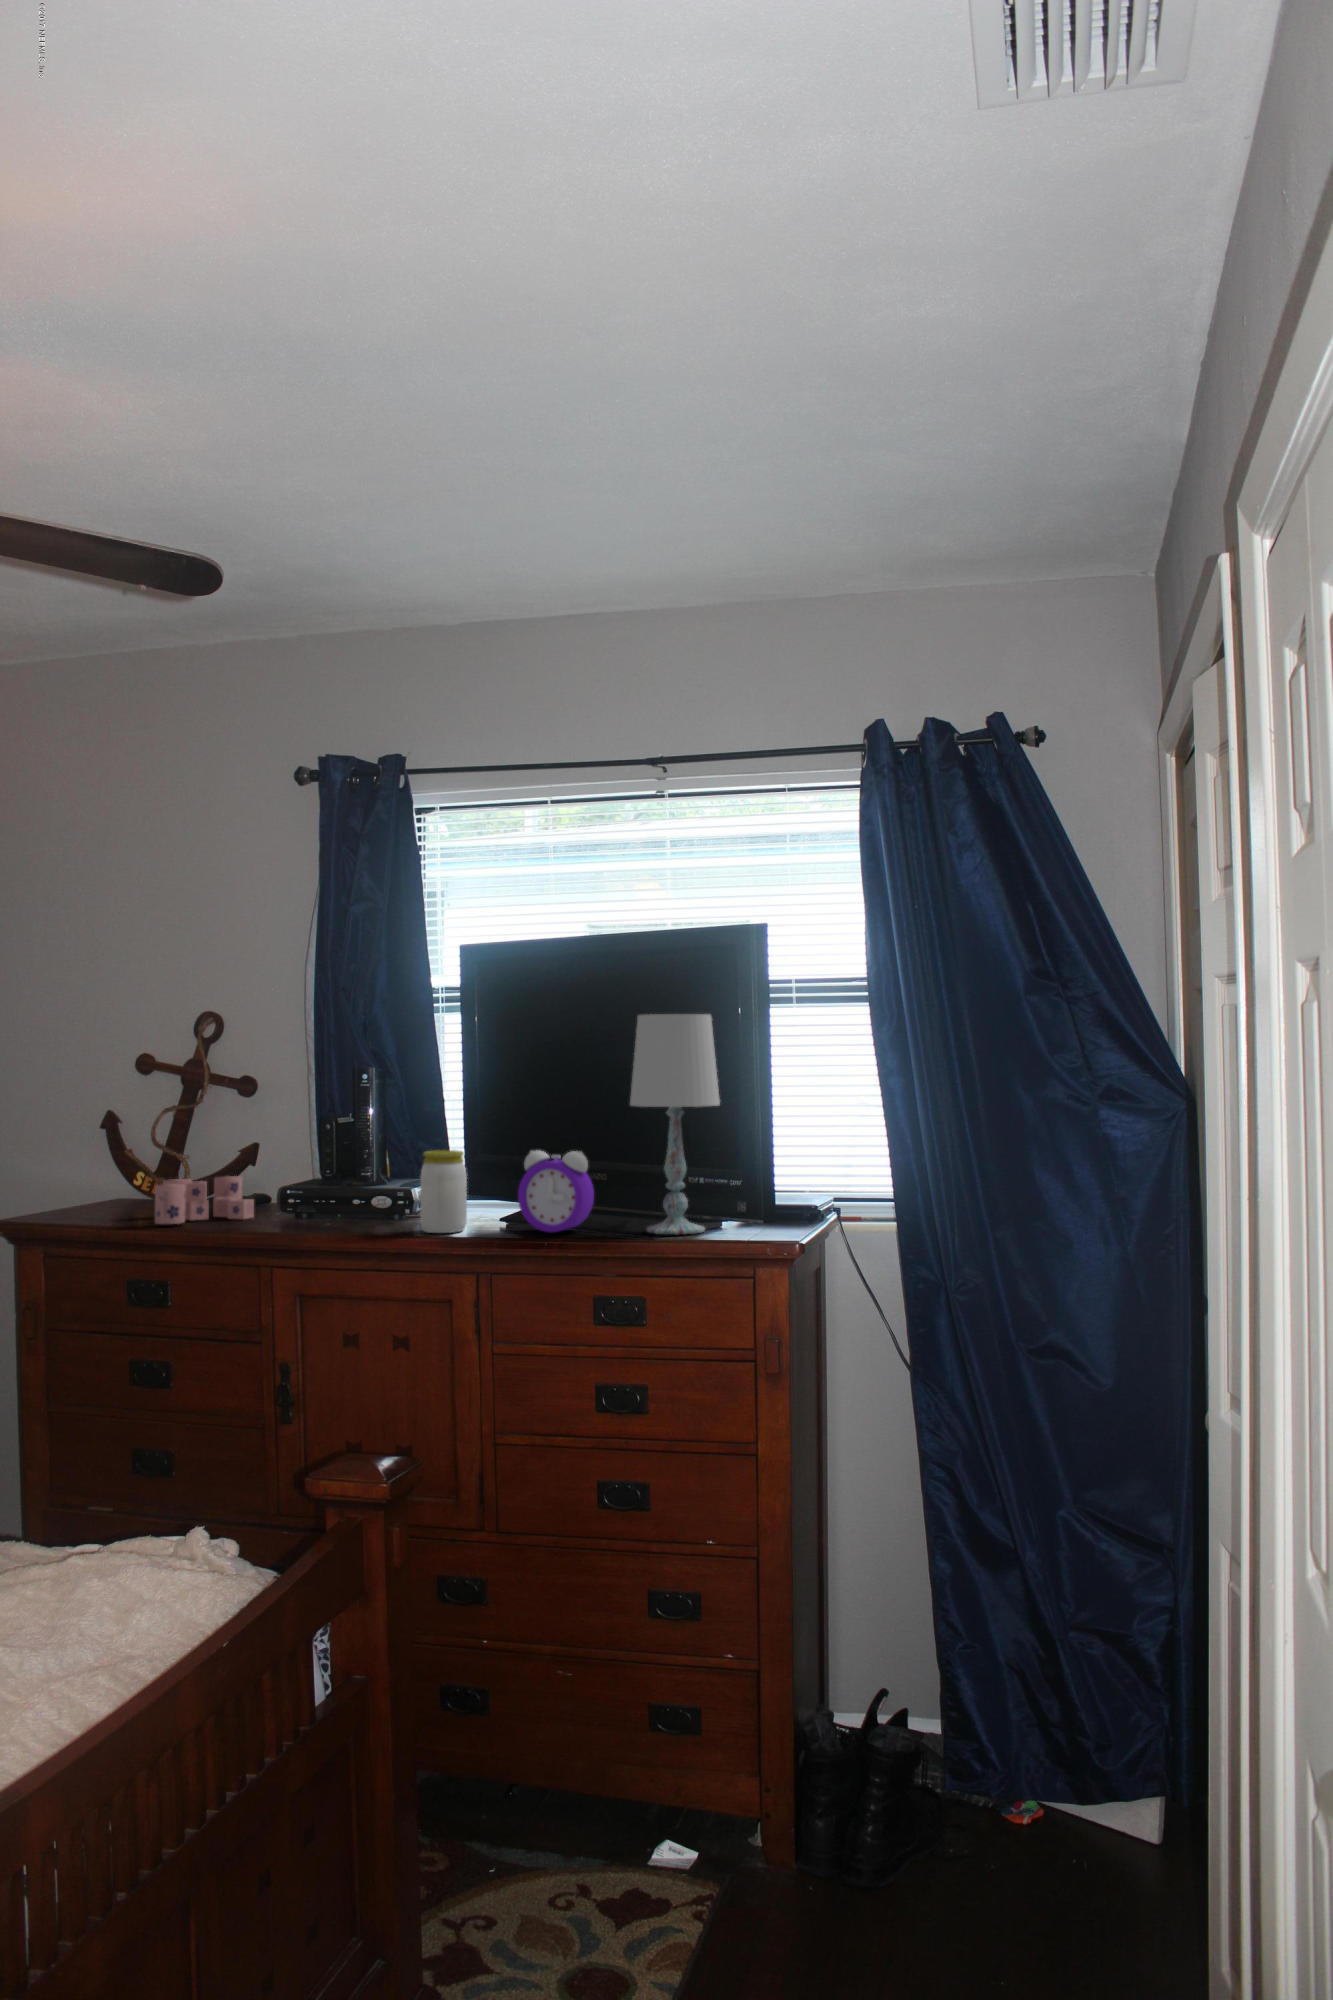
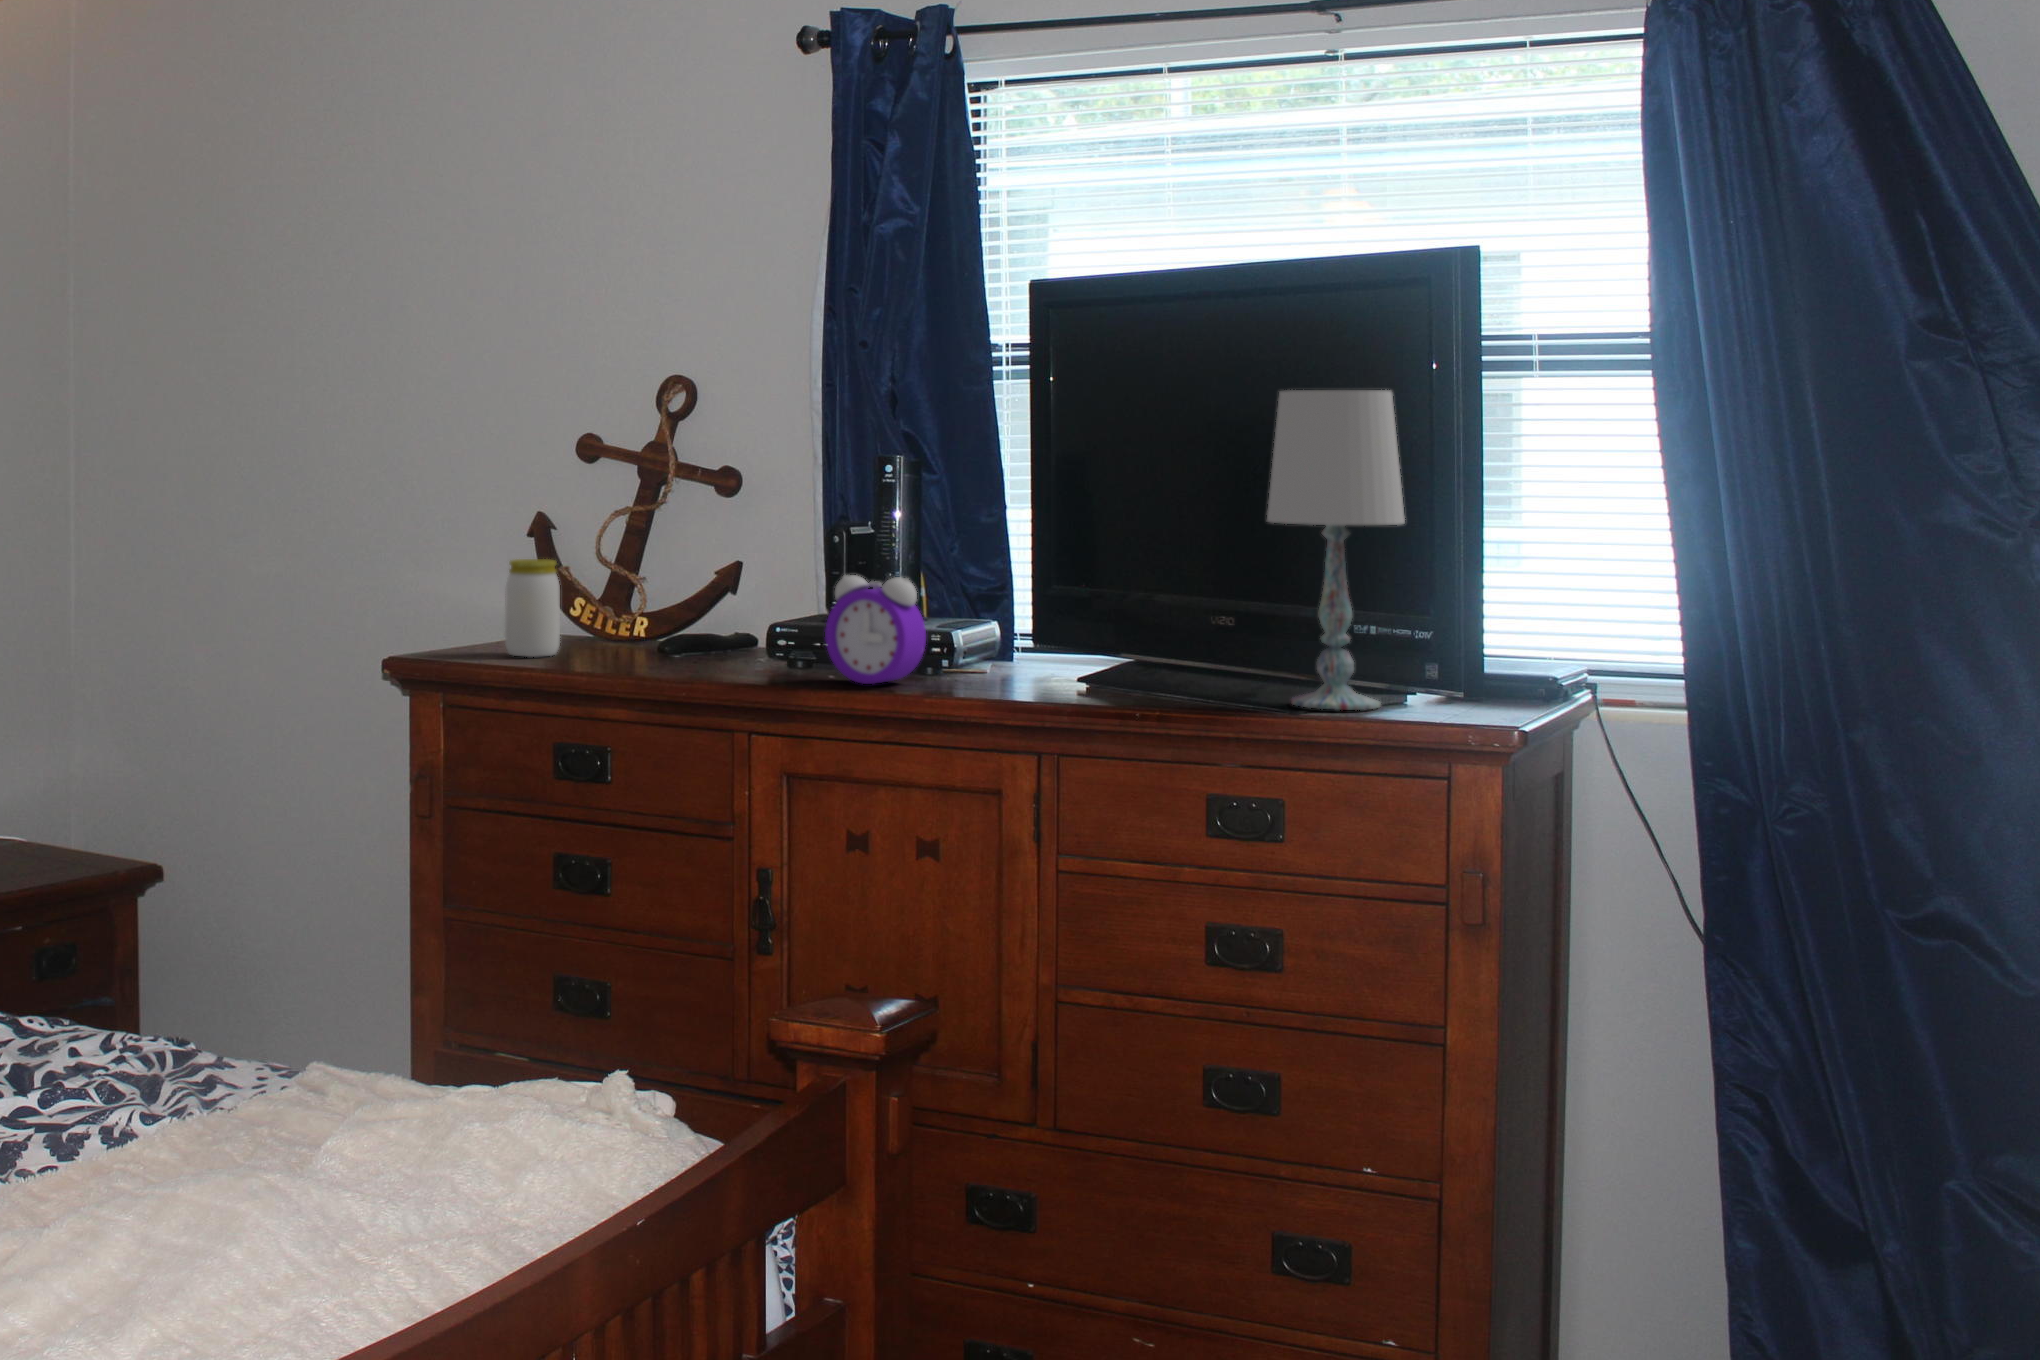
jar: present [420,1150,467,1233] -> present [505,559,560,657]
alarm clock: present [518,1150,594,1233] -> present [825,575,926,684]
candle: present [155,1176,254,1224] -> none [609,606,736,666]

